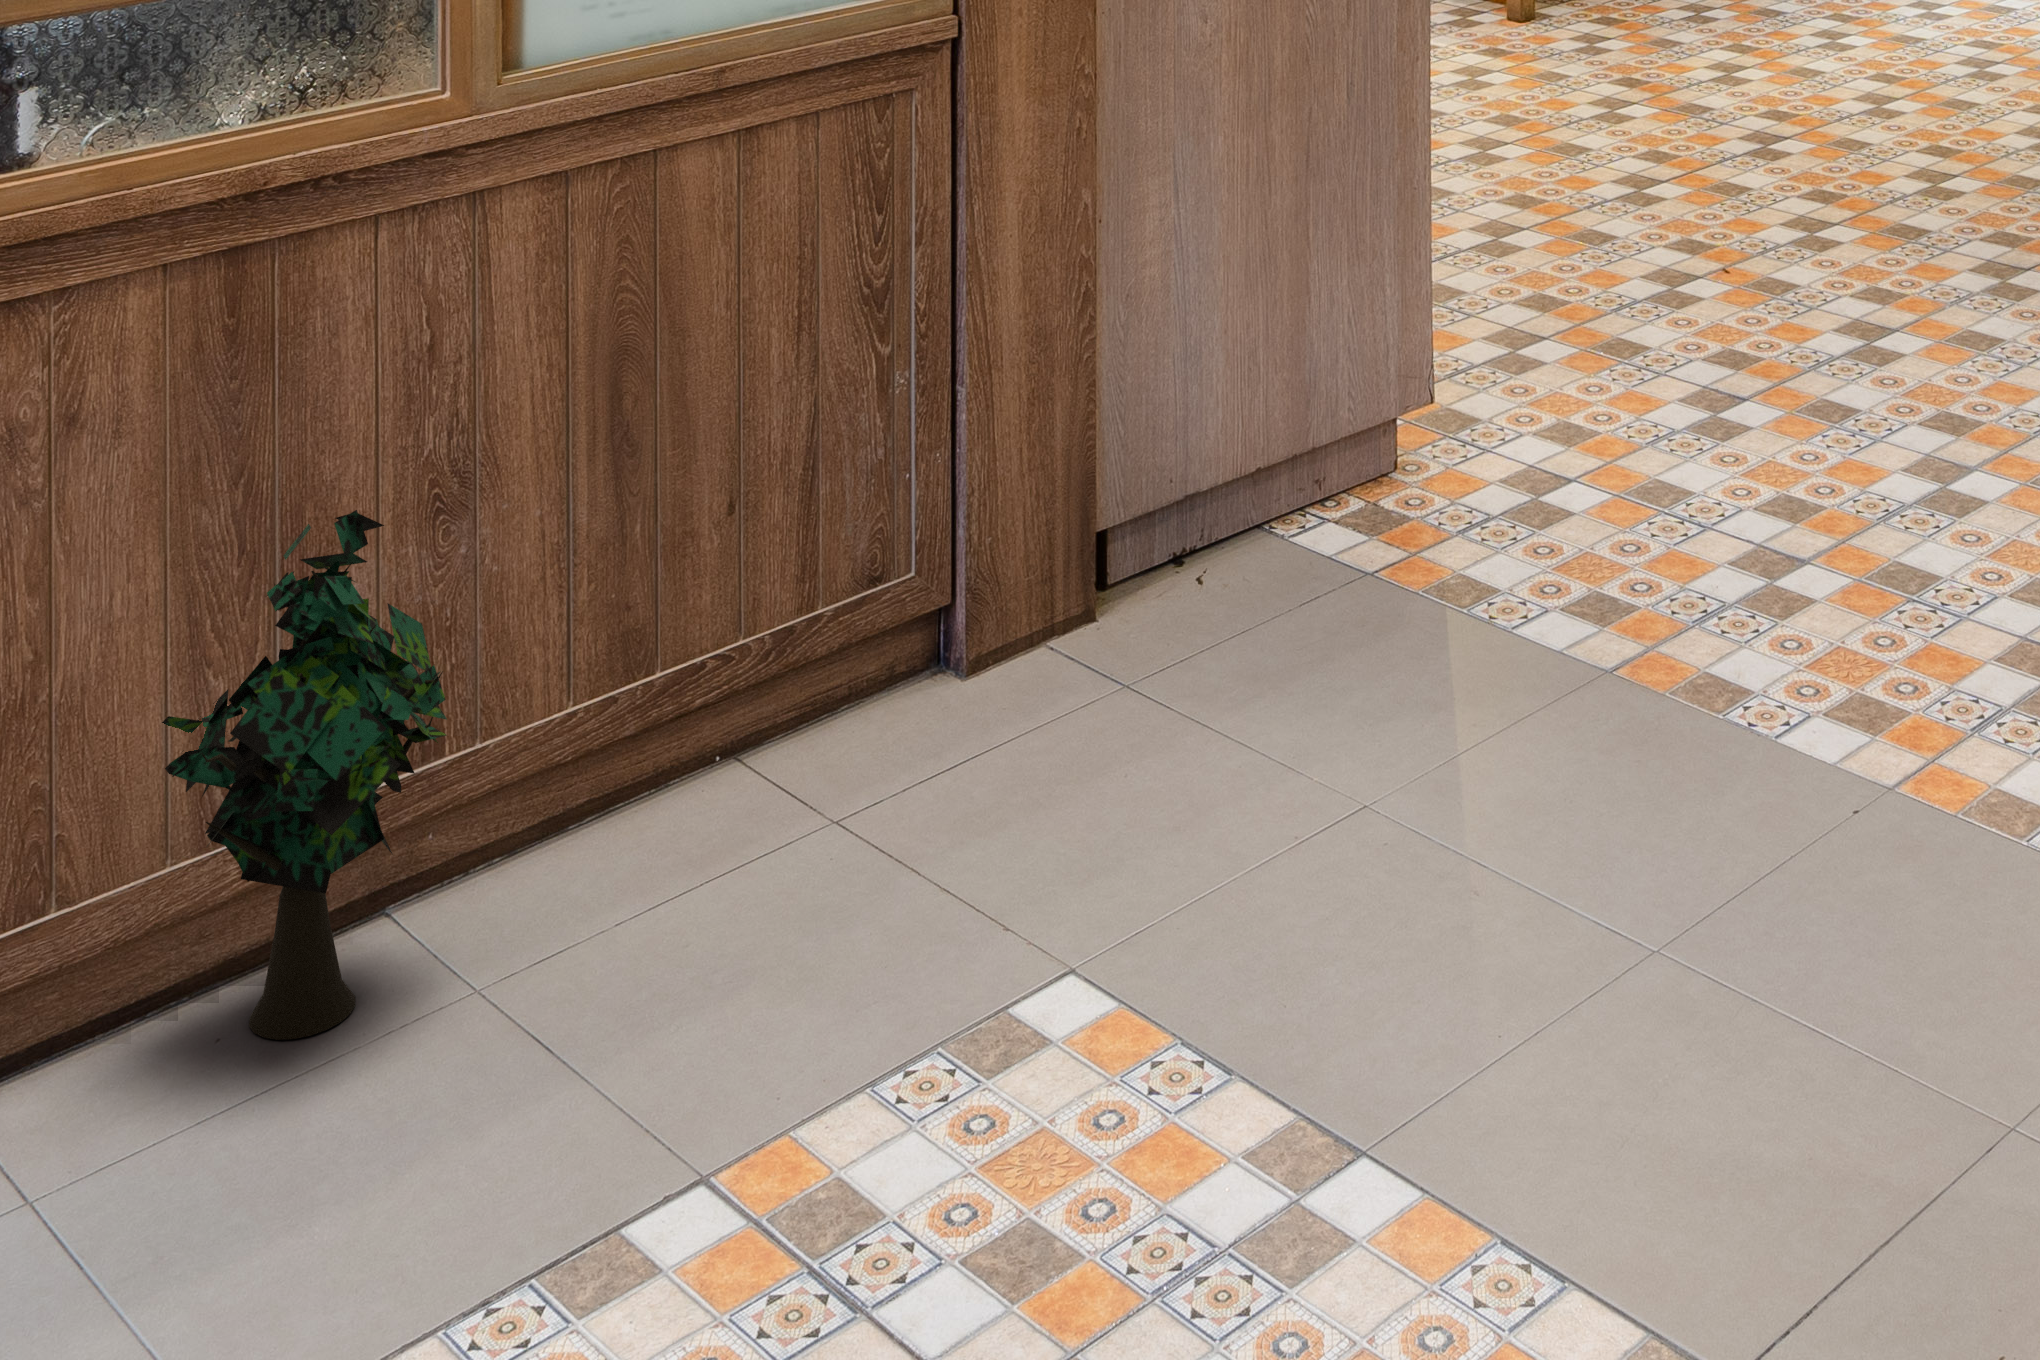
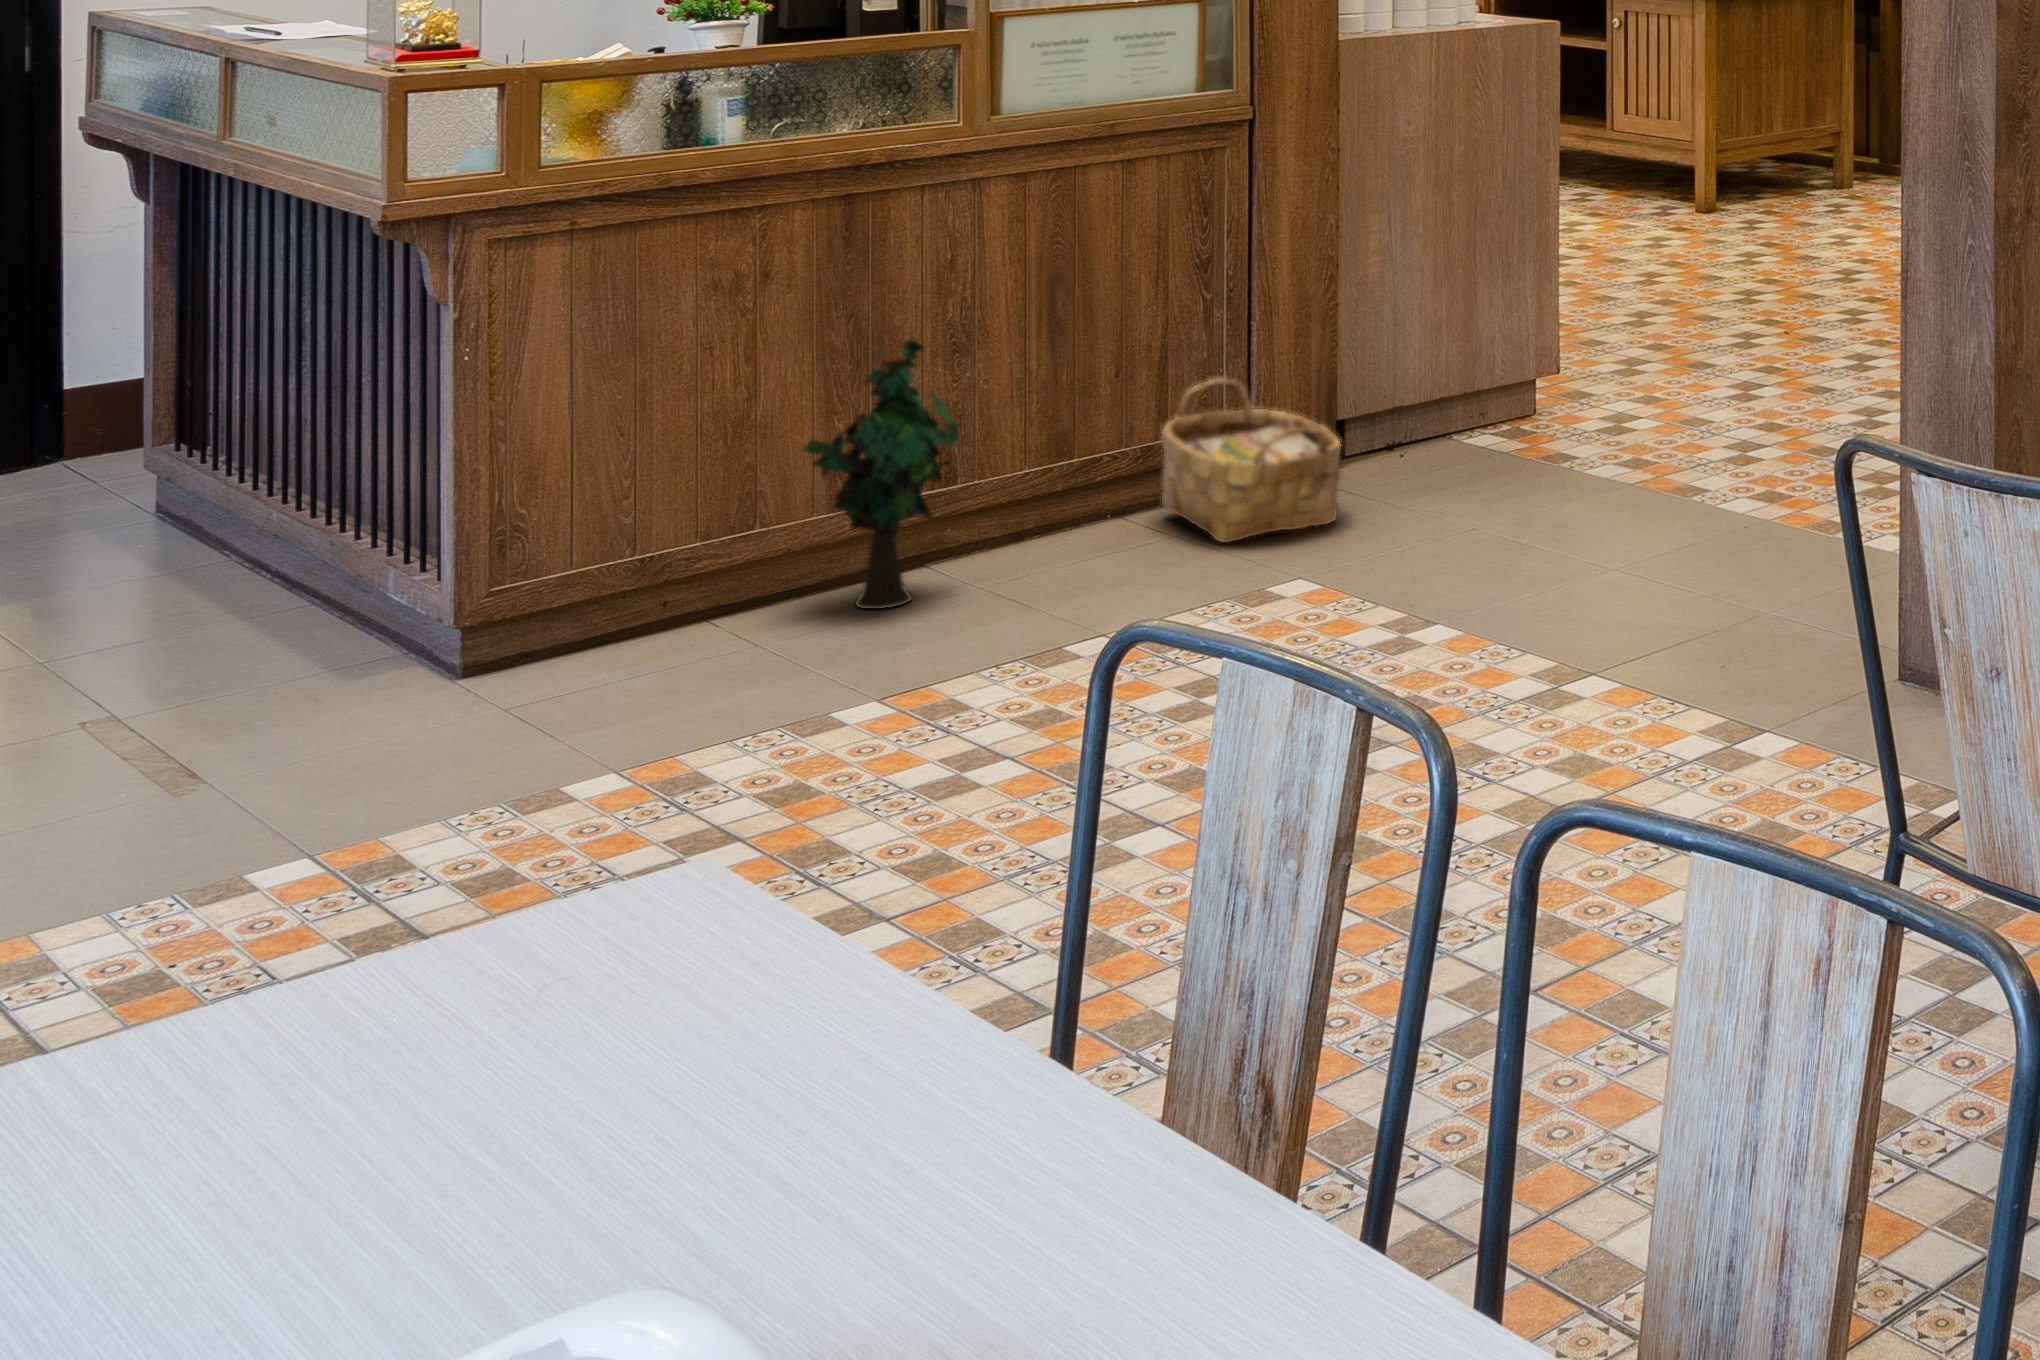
woven basket: none [806,491,1117,831] -> present [1161,378,1341,543]

